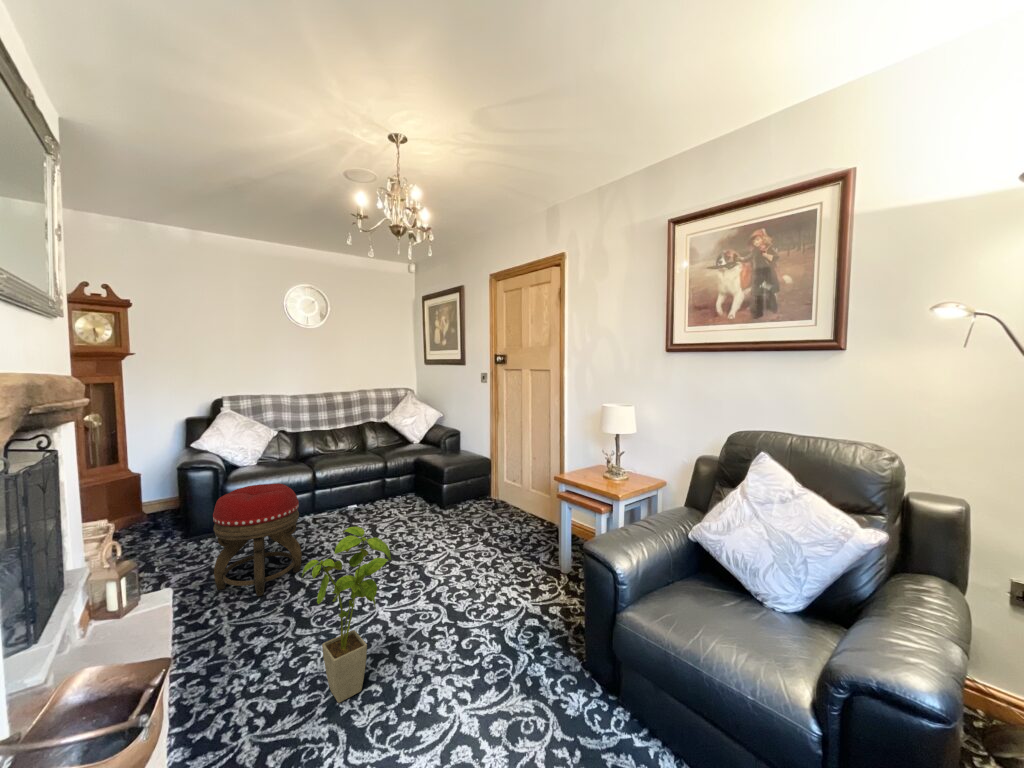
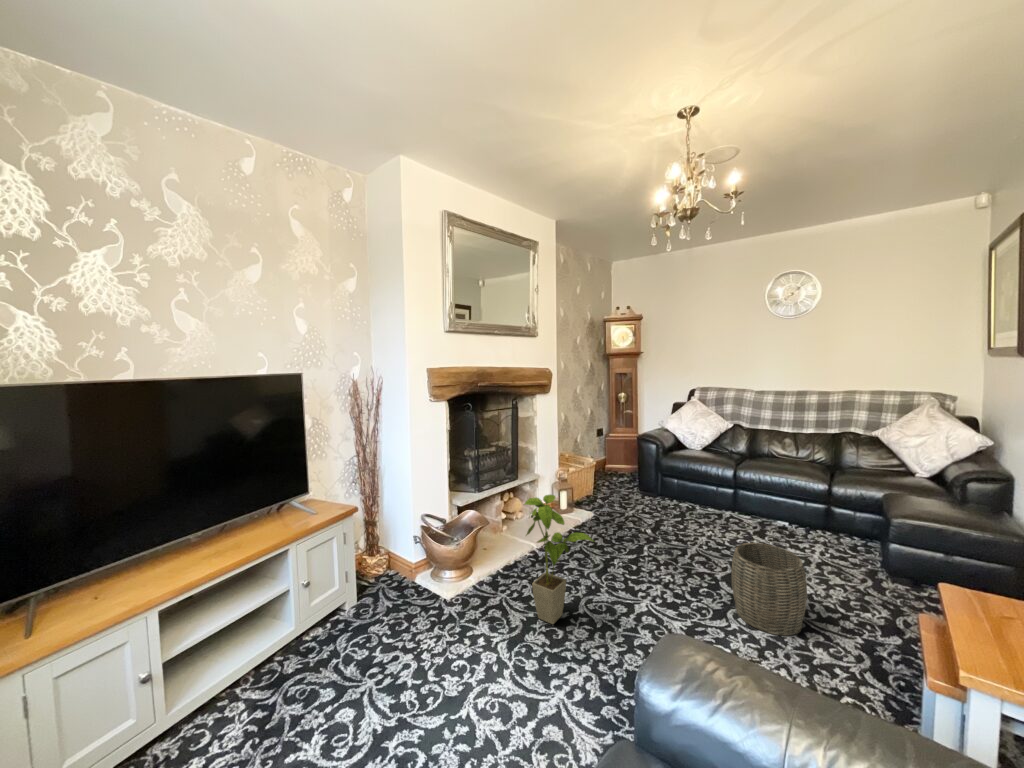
footstool: present [213,483,302,597] -> none [596,458,655,540]
woven basket: none [424,506,474,572] -> present [732,543,807,635]

